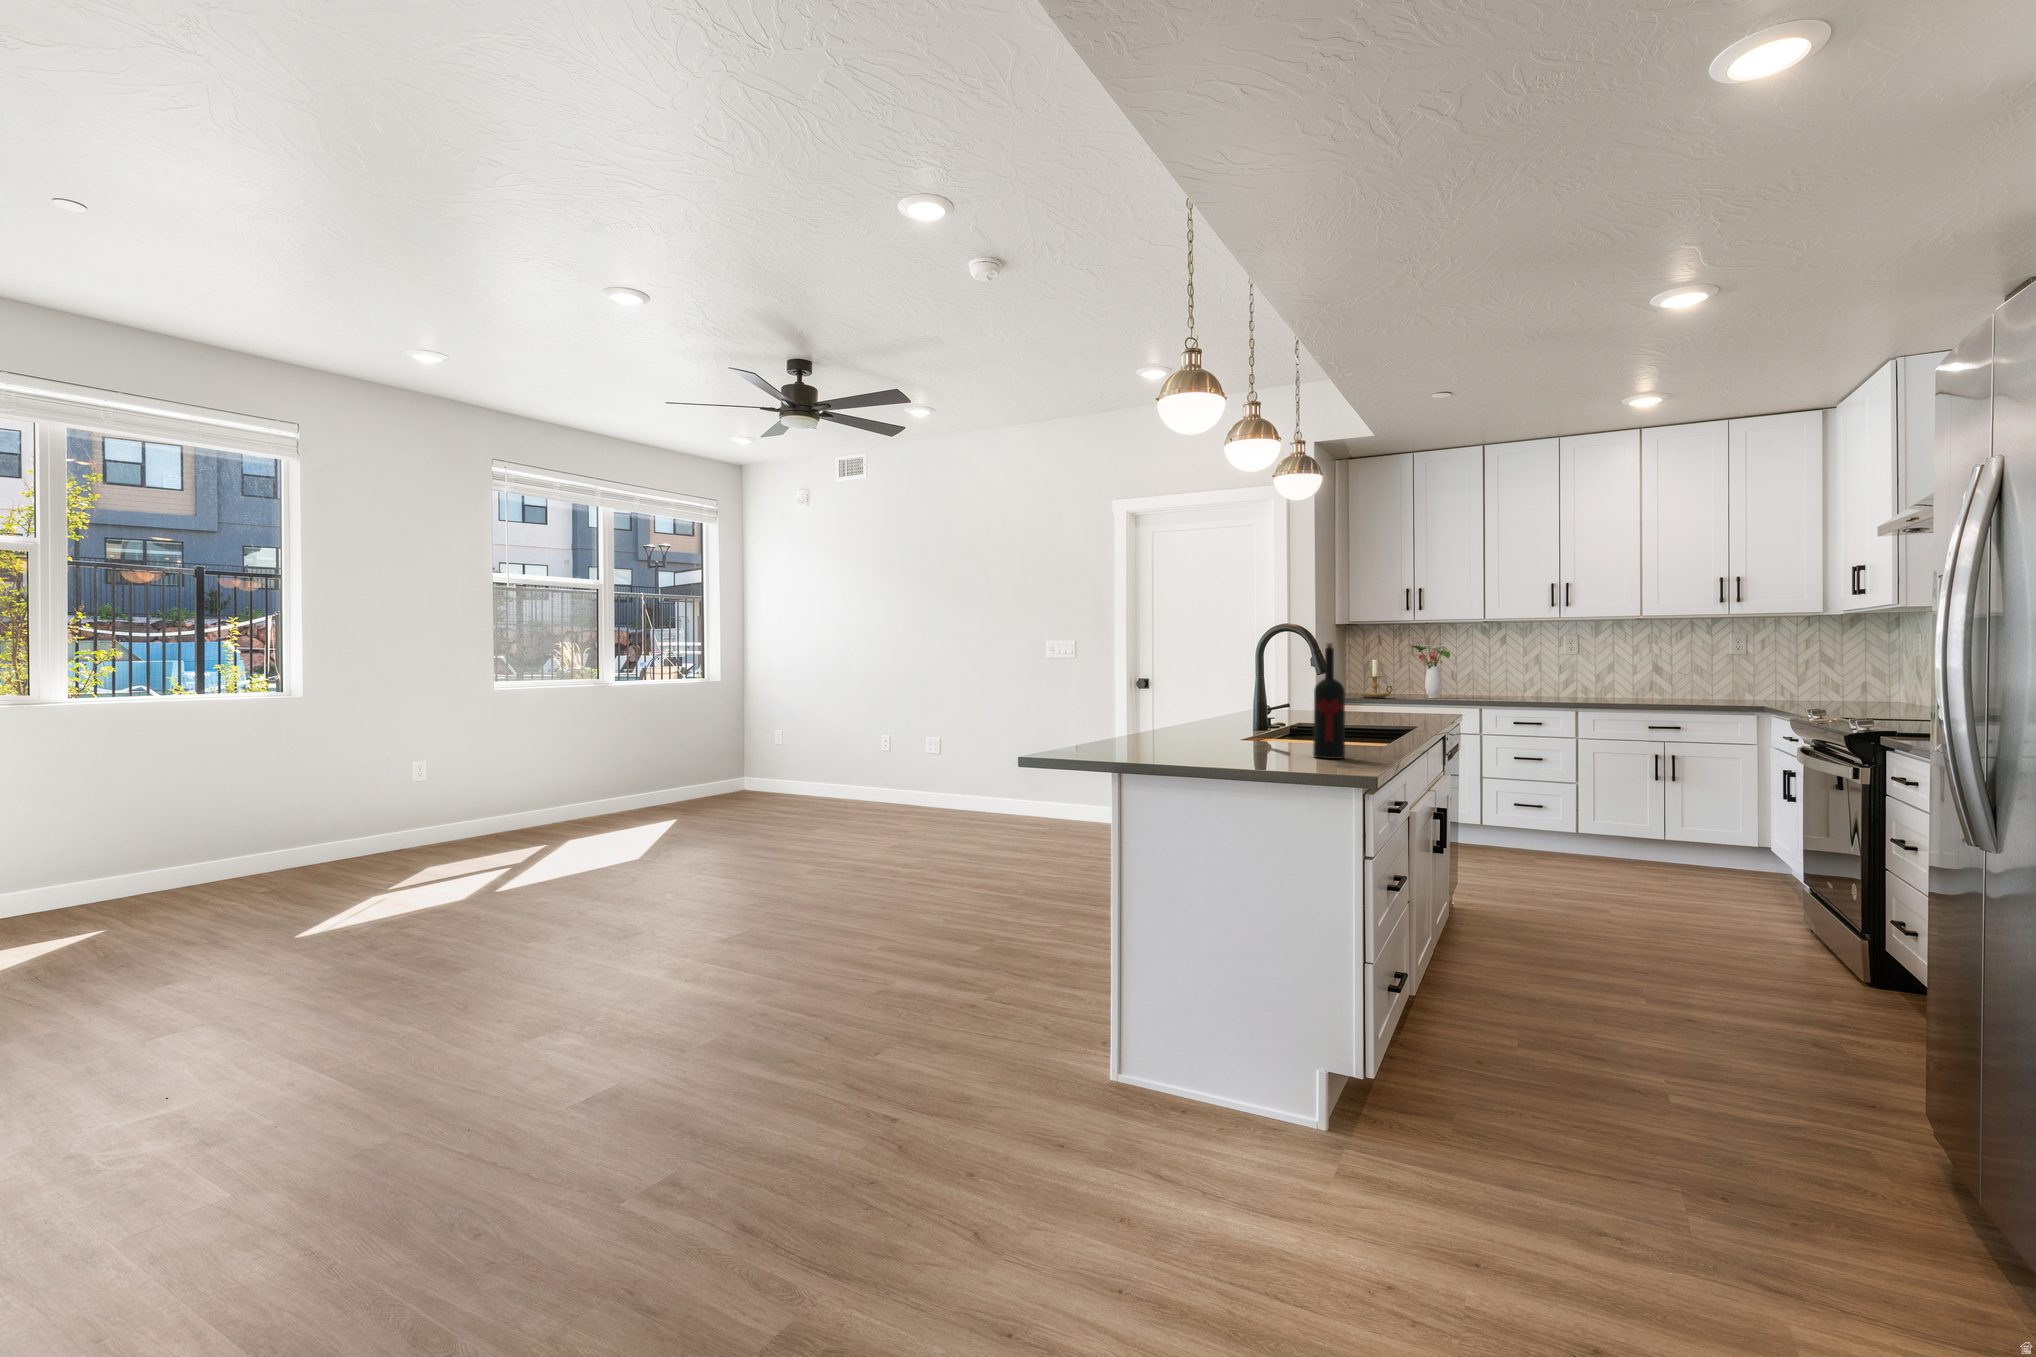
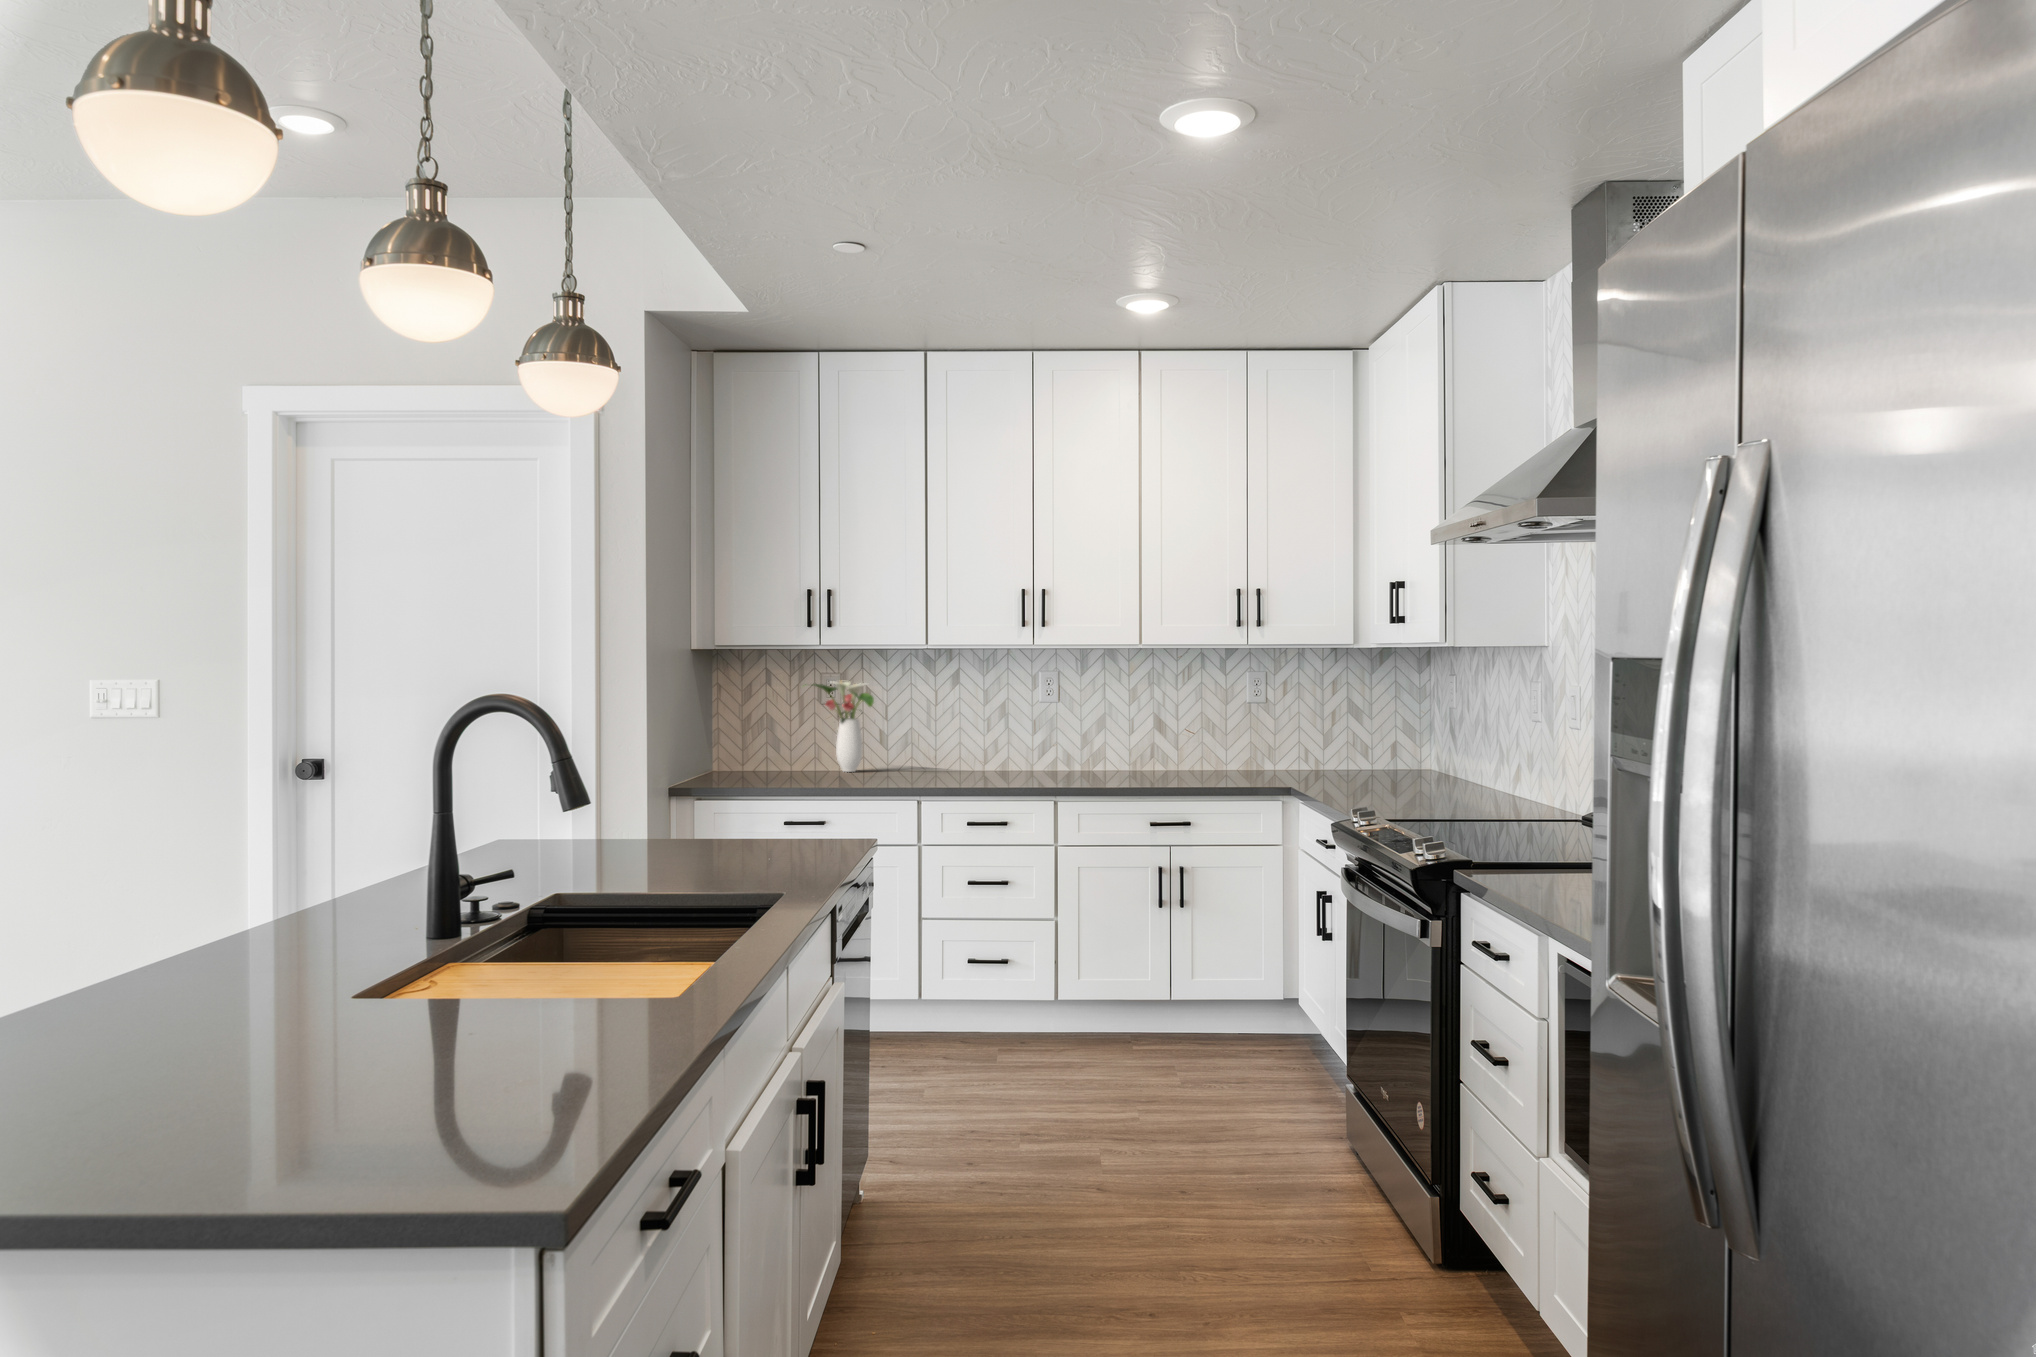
wine bottle: present [1313,643,1345,759] -> none [448,827,527,1129]
candle holder: present [1358,659,1392,698] -> none [725,707,783,777]

